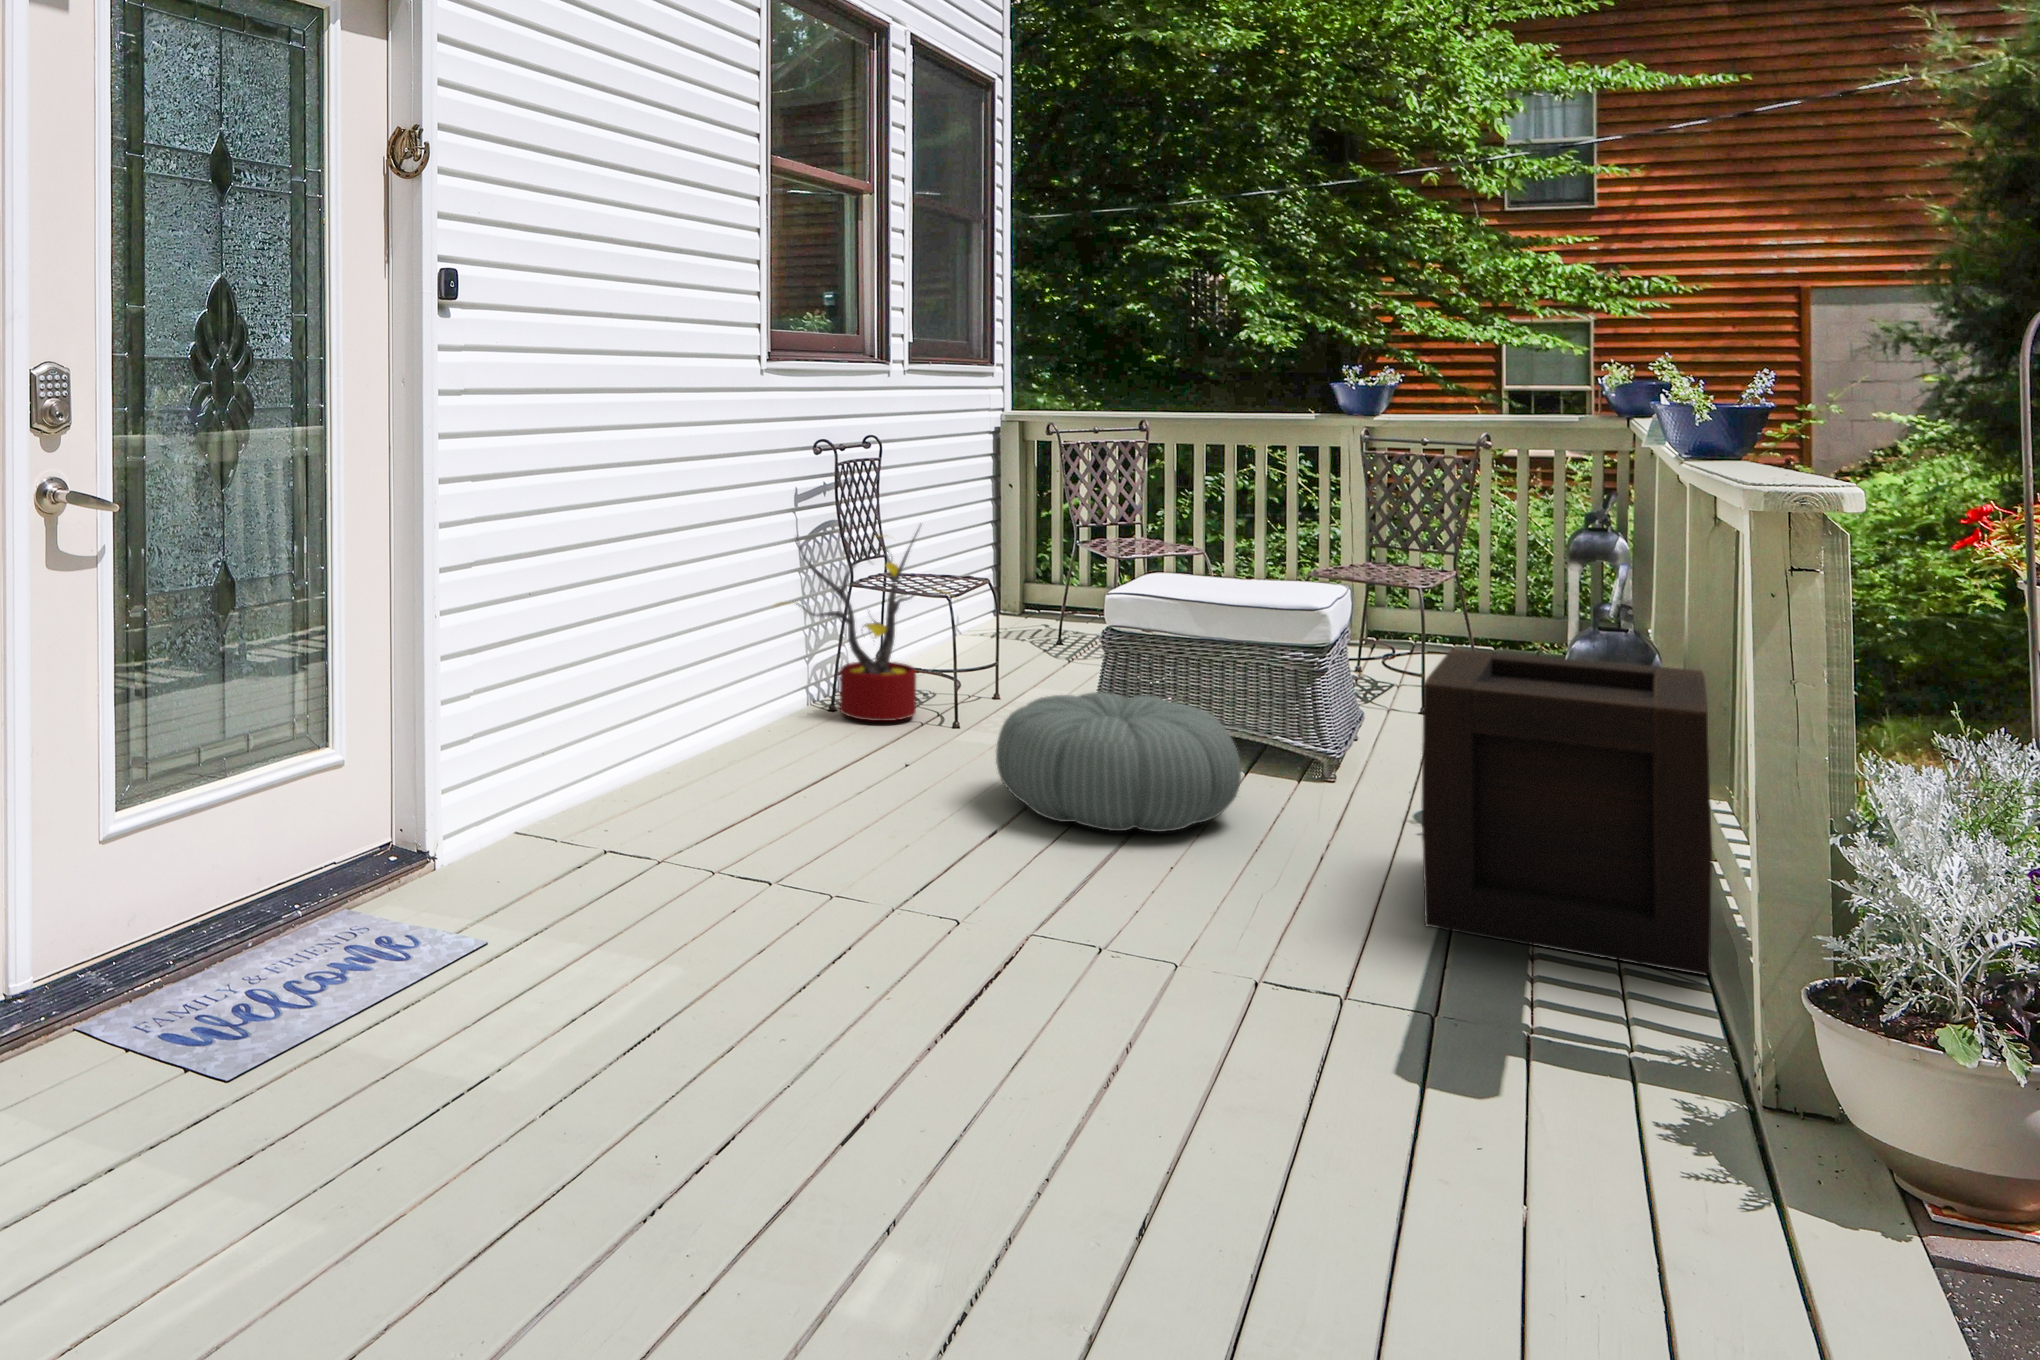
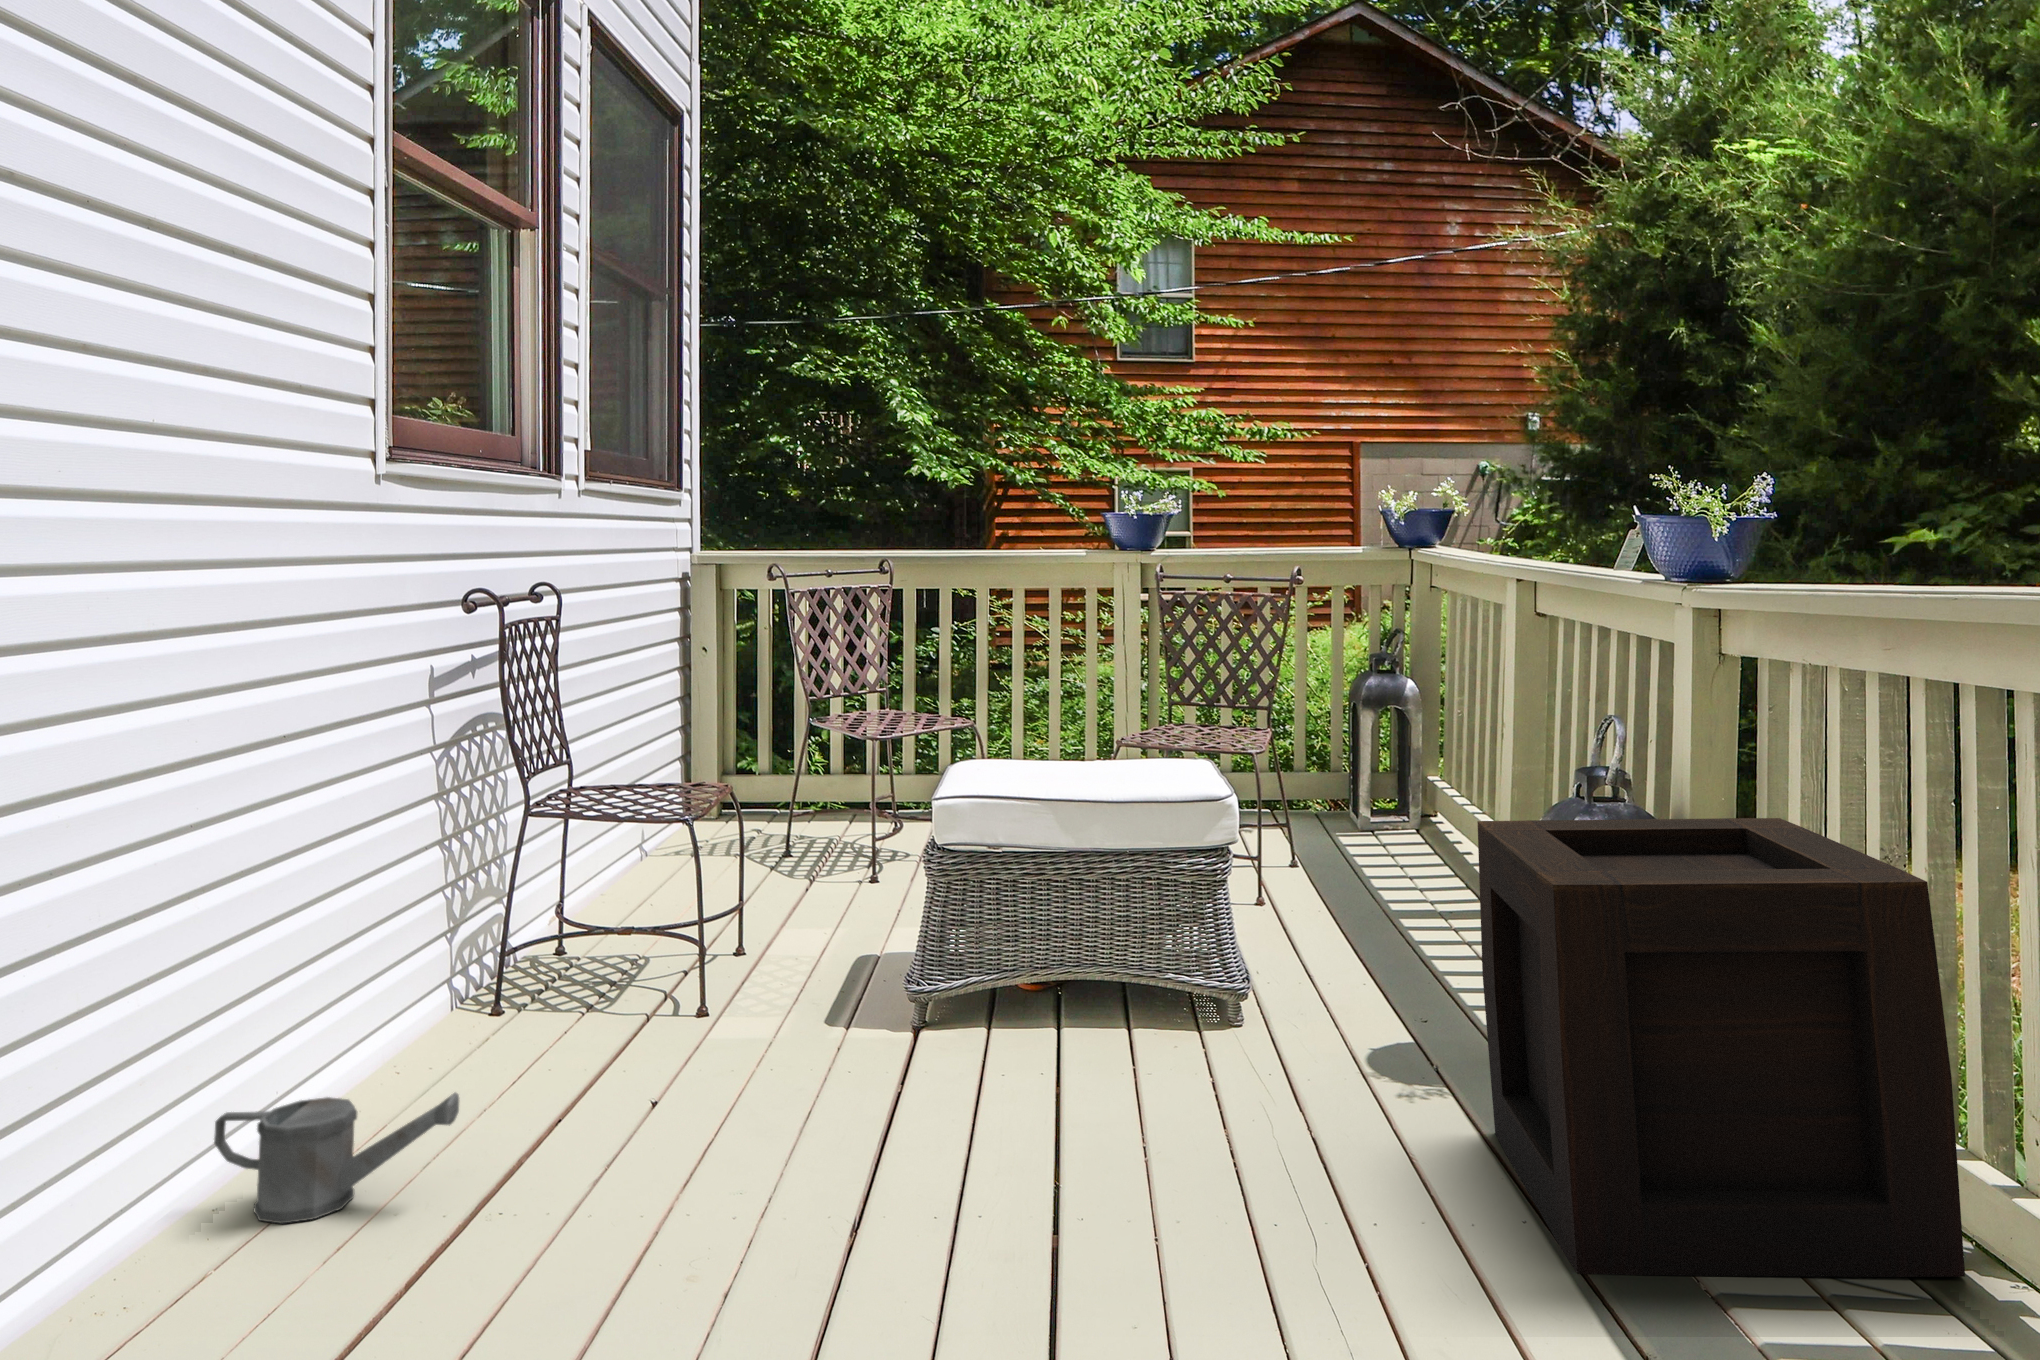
decorative plant: present [777,531,918,721] -> none [399,705,689,1029]
pouf: present [996,692,1241,832] -> none [828,939,1198,1181]
watering can: none [669,723,787,783] -> present [214,1093,459,1224]

